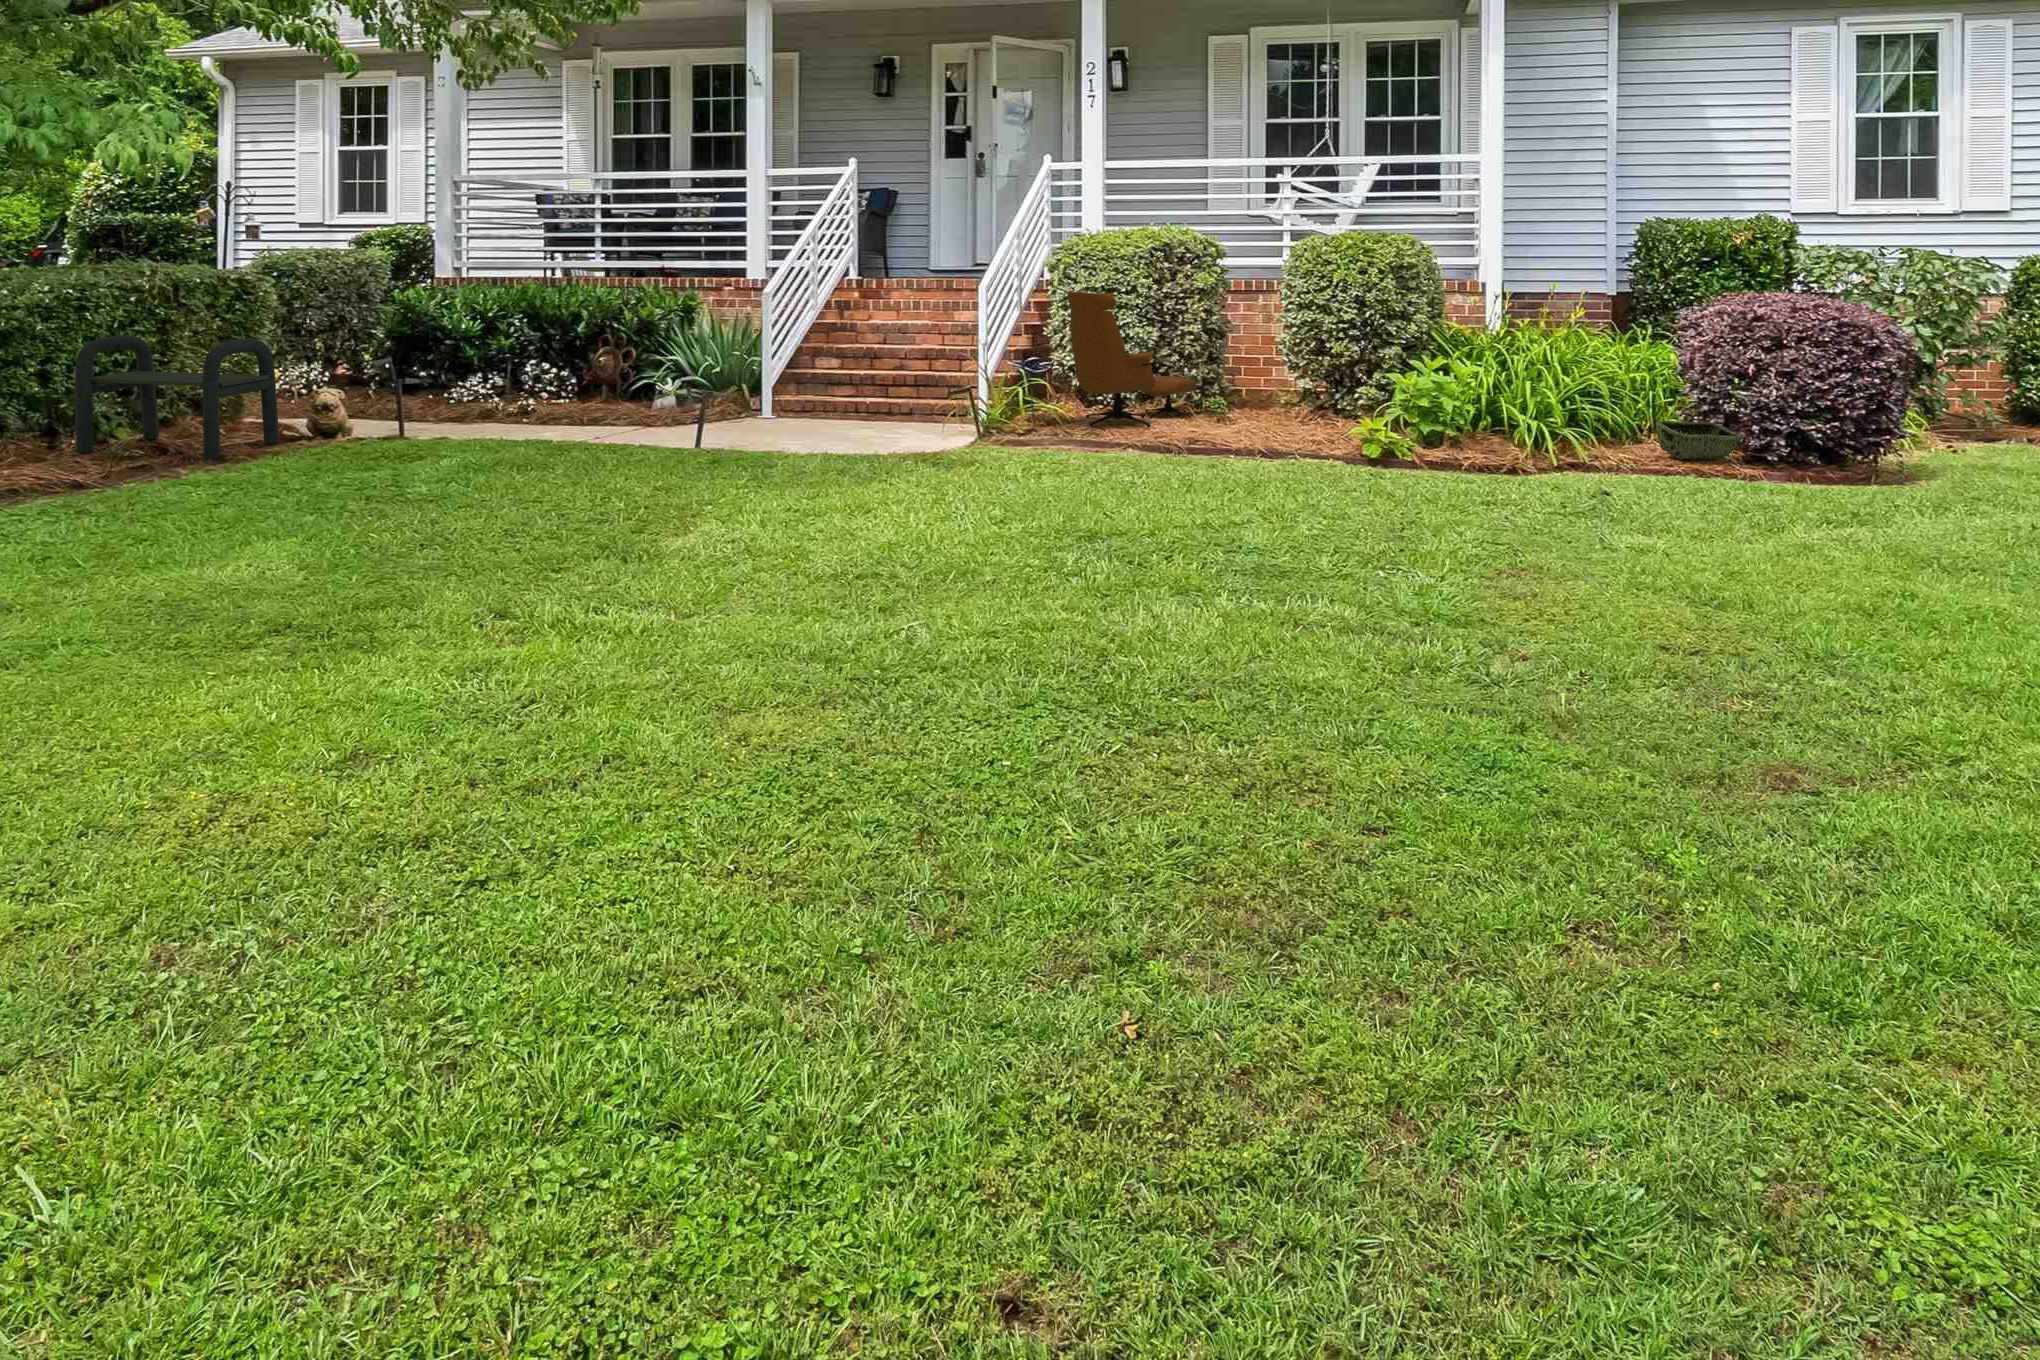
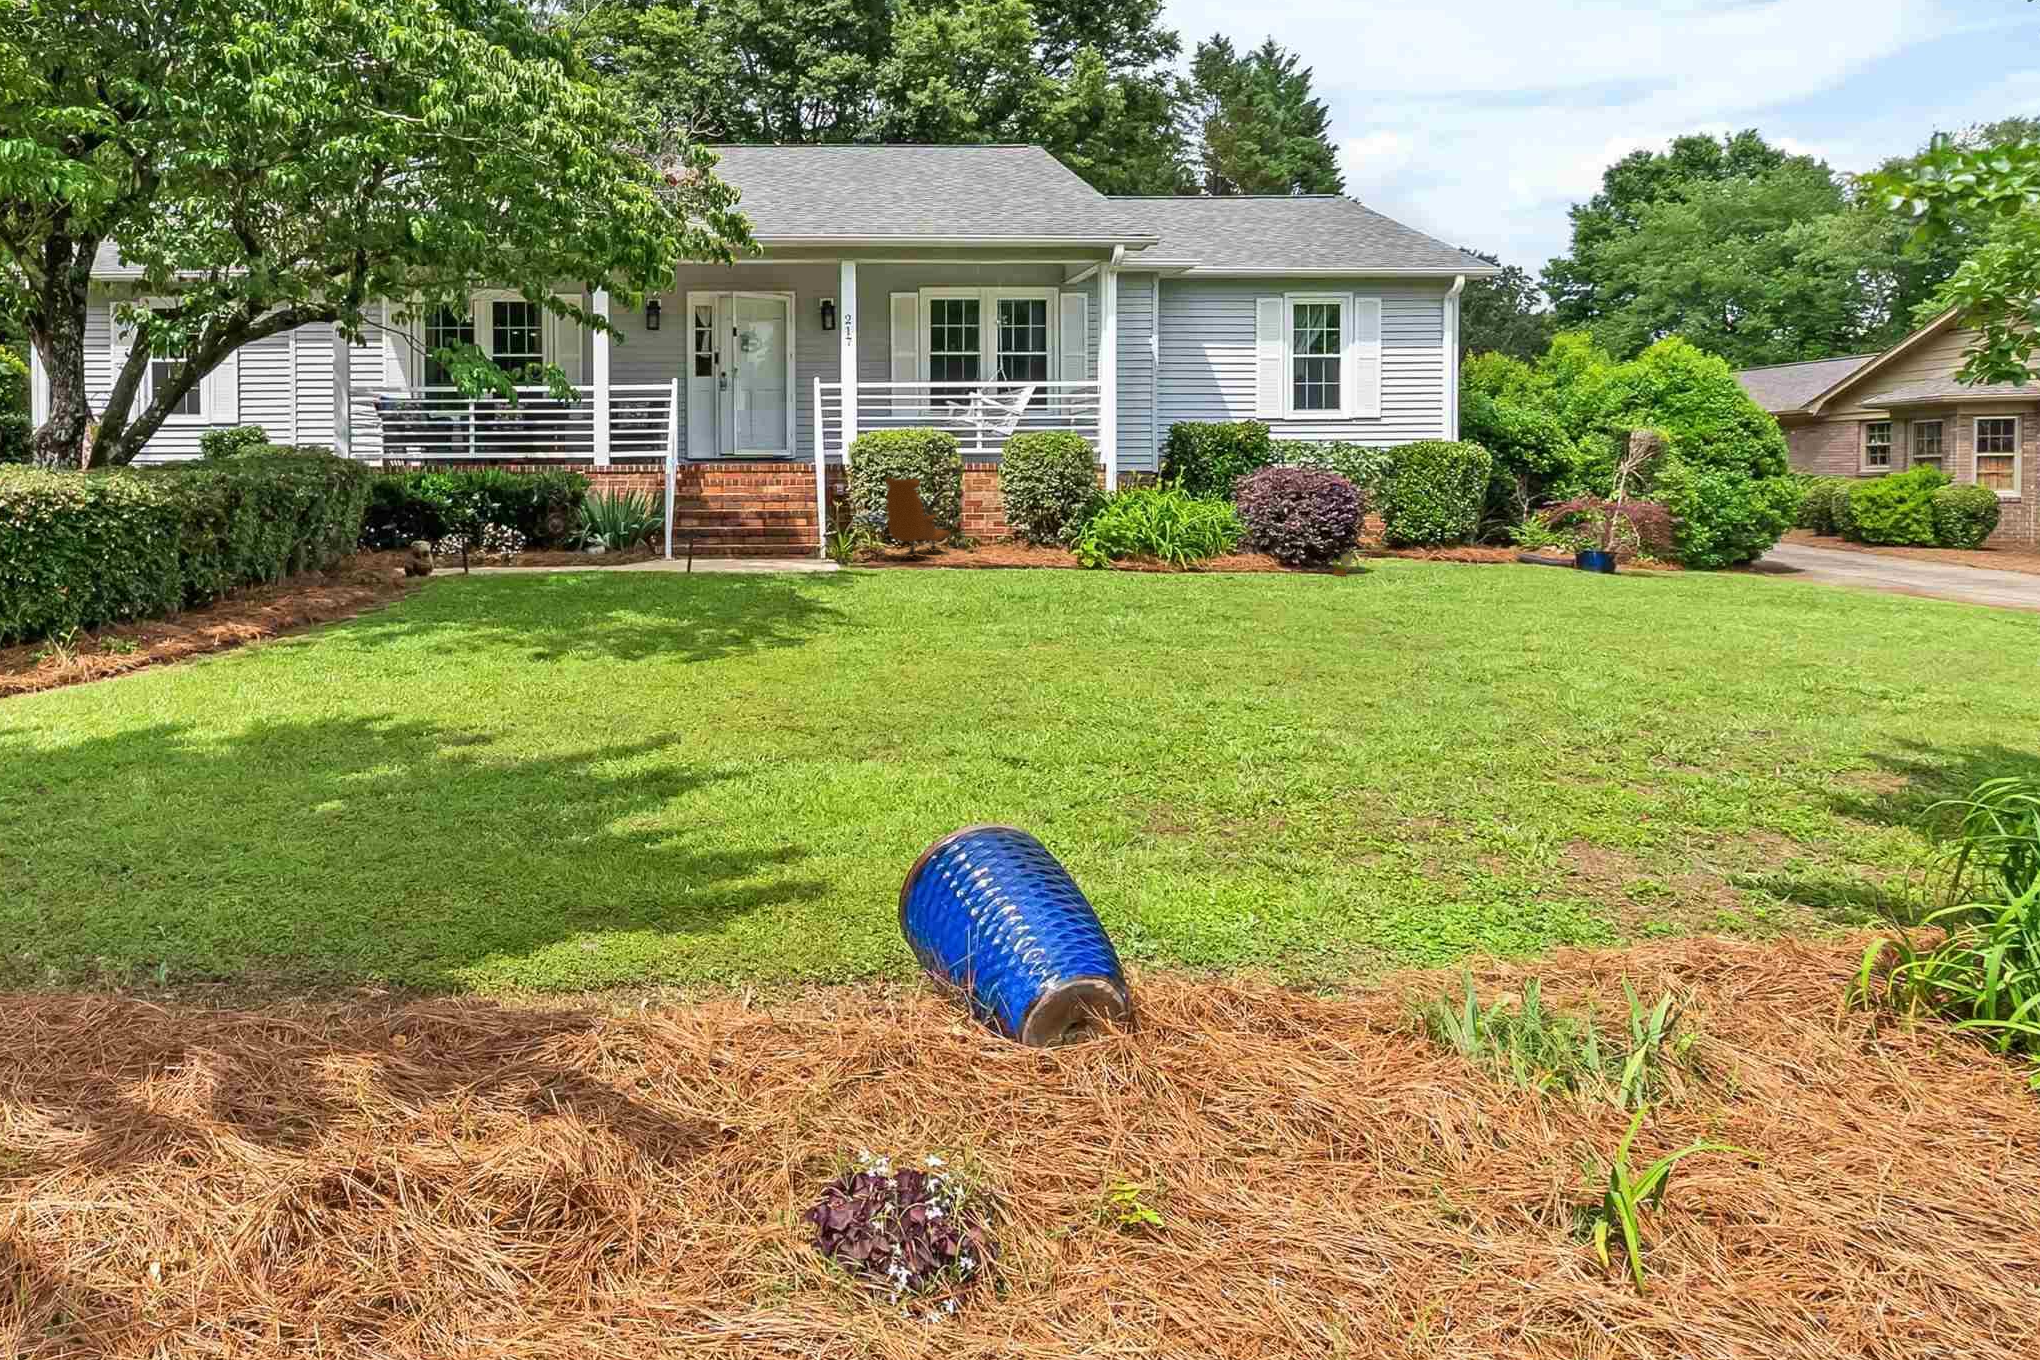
bench: present [75,335,279,459] -> none [300,521,419,601]
woven basket: present [1656,421,1742,460] -> none [1232,548,1279,570]
decorative plant: none [1830,432,1884,477] -> present [1332,553,1353,576]

